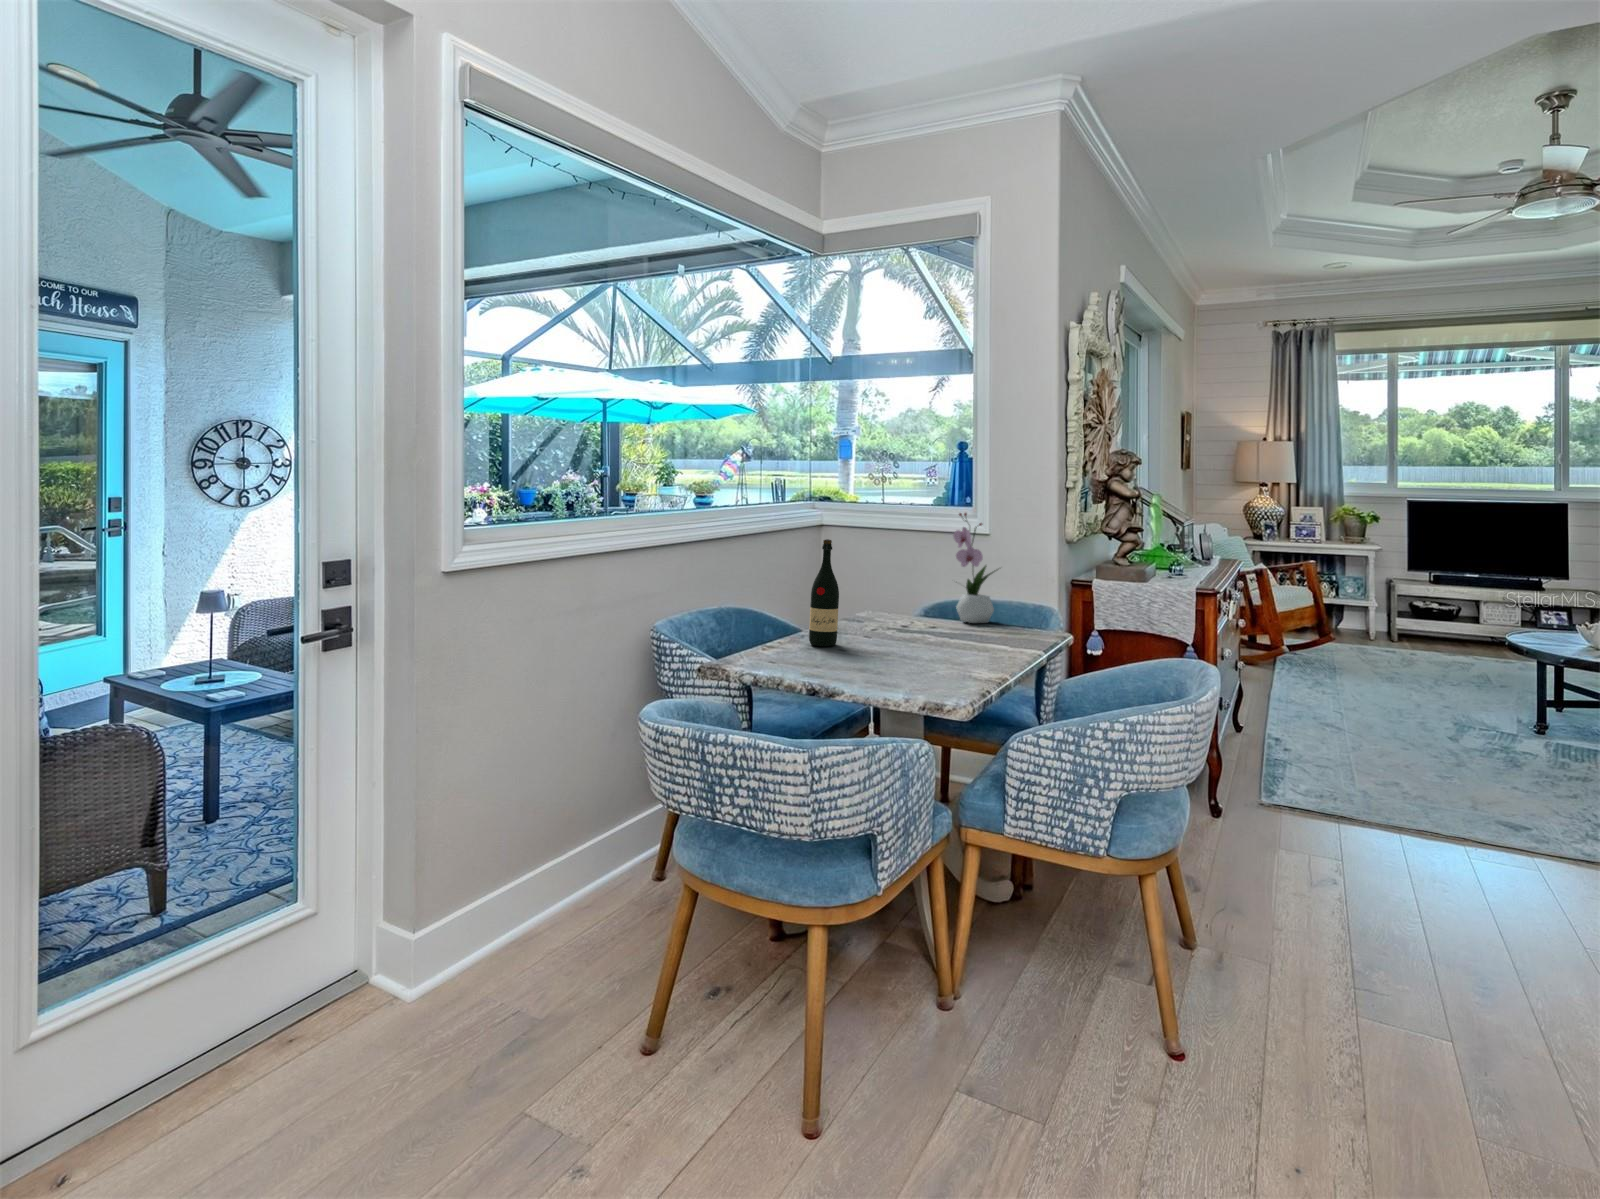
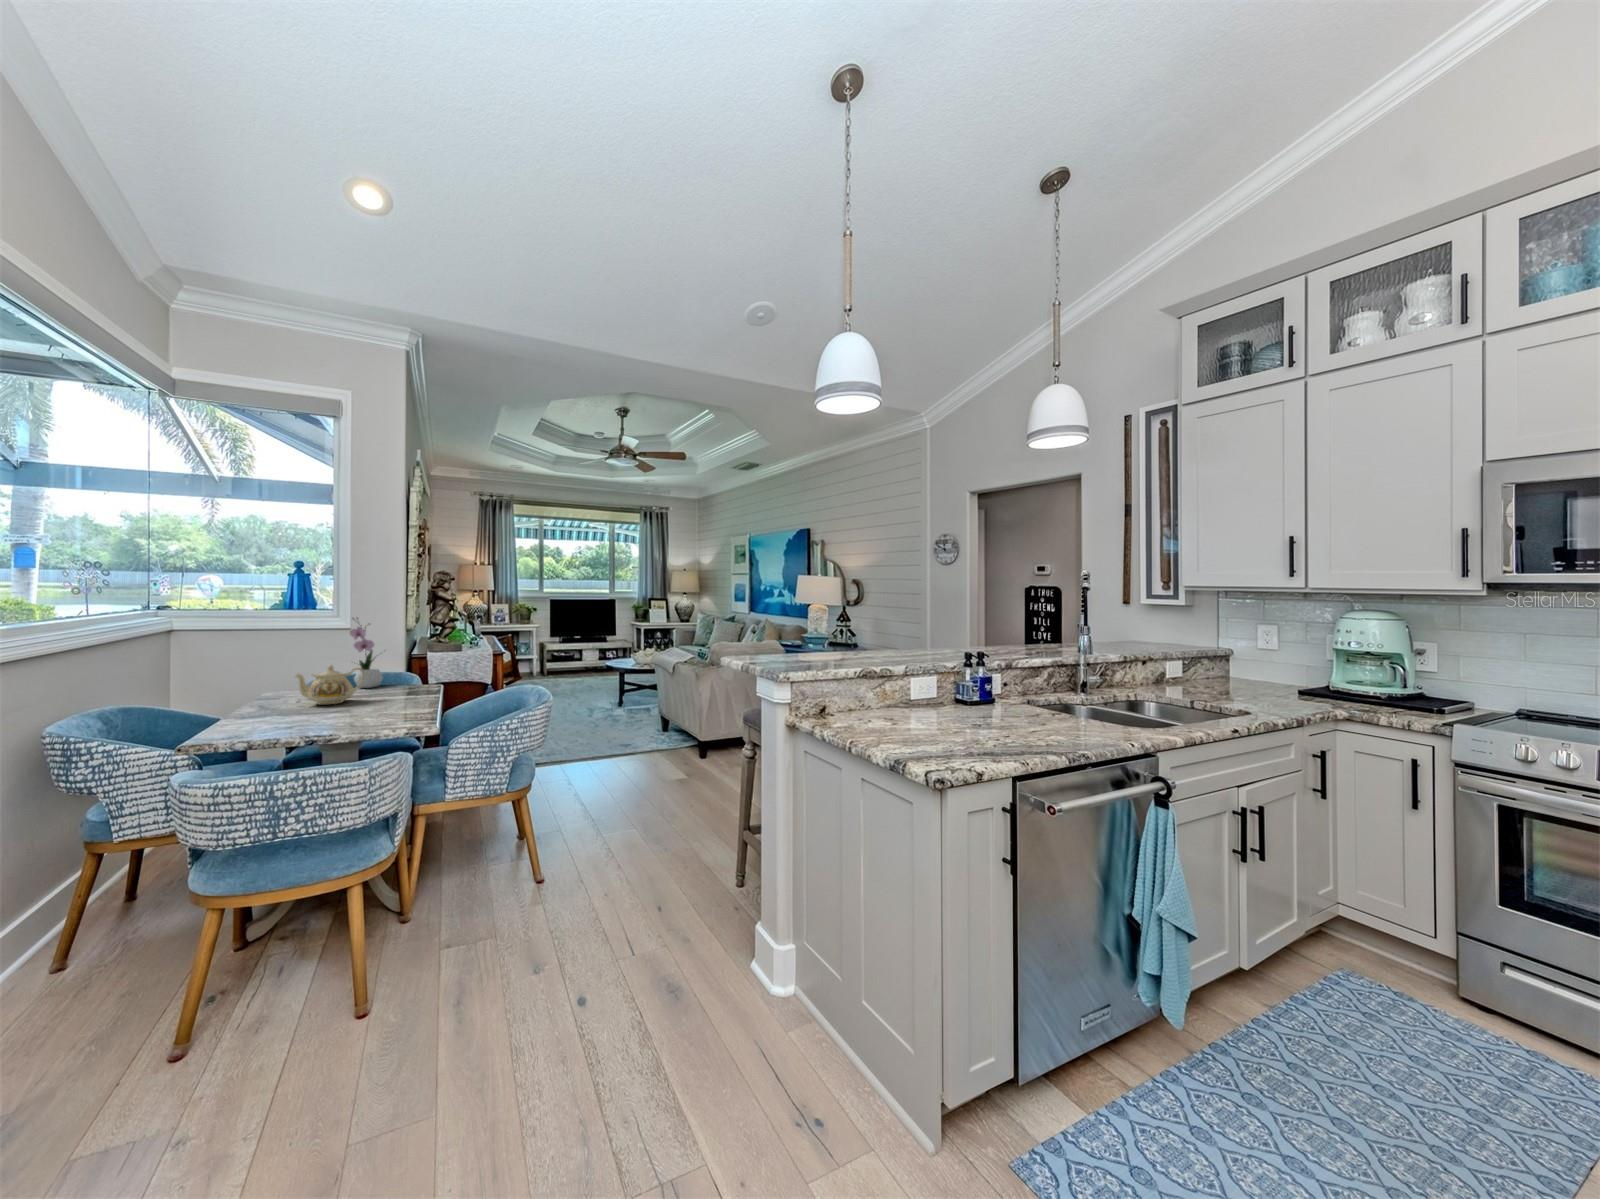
wine bottle: present [809,539,839,646] -> none [258,641,284,717]
teapot: none [863,581,945,640] -> present [296,665,365,704]

